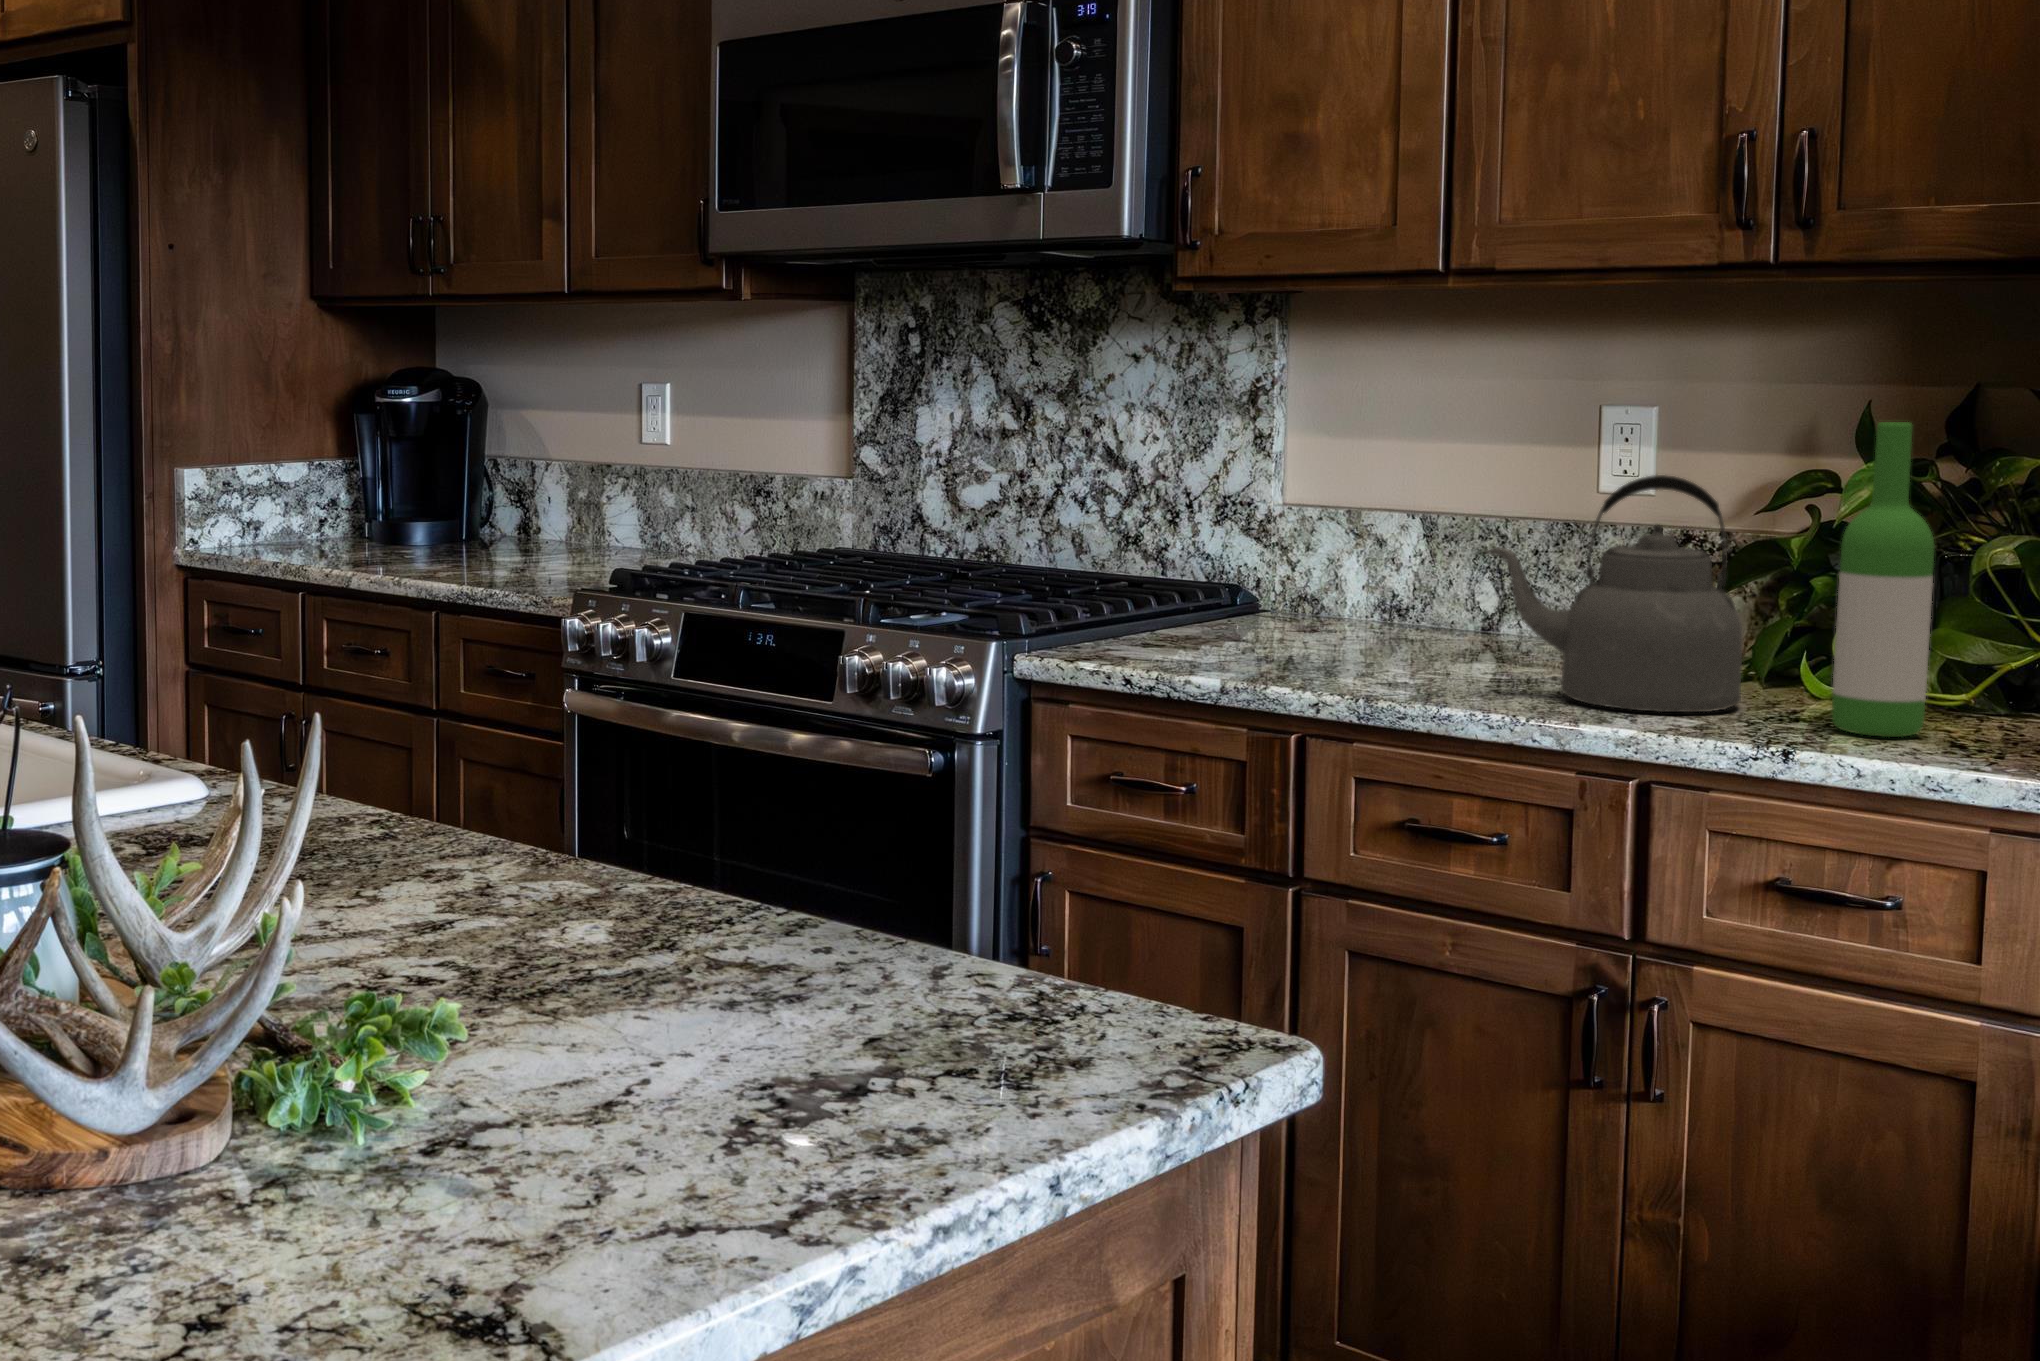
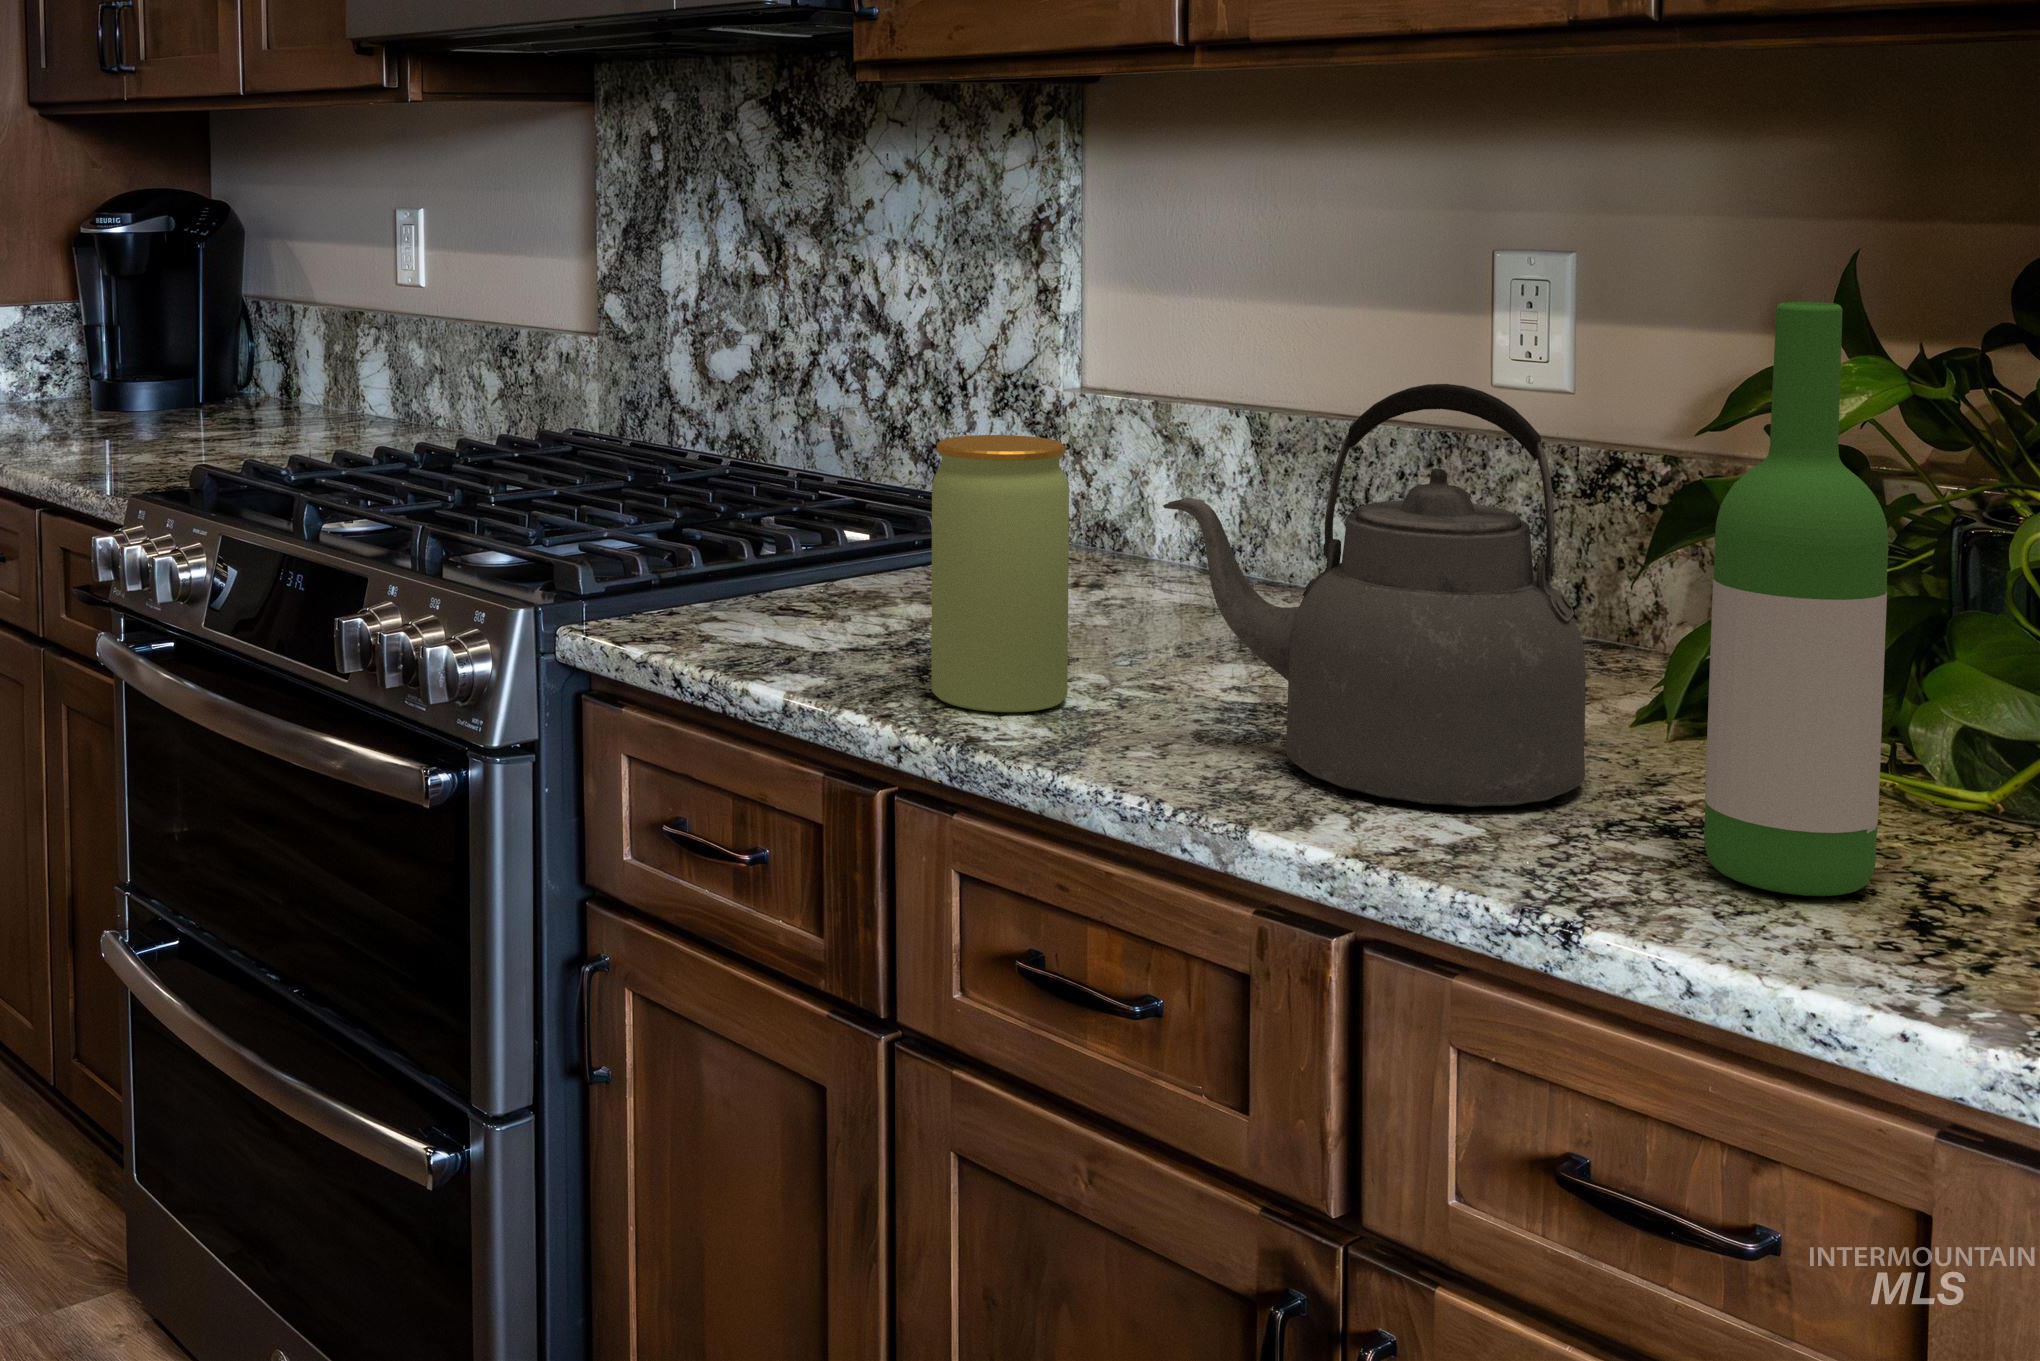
jar: none [1314,517,1406,684] -> present [931,435,1069,712]

